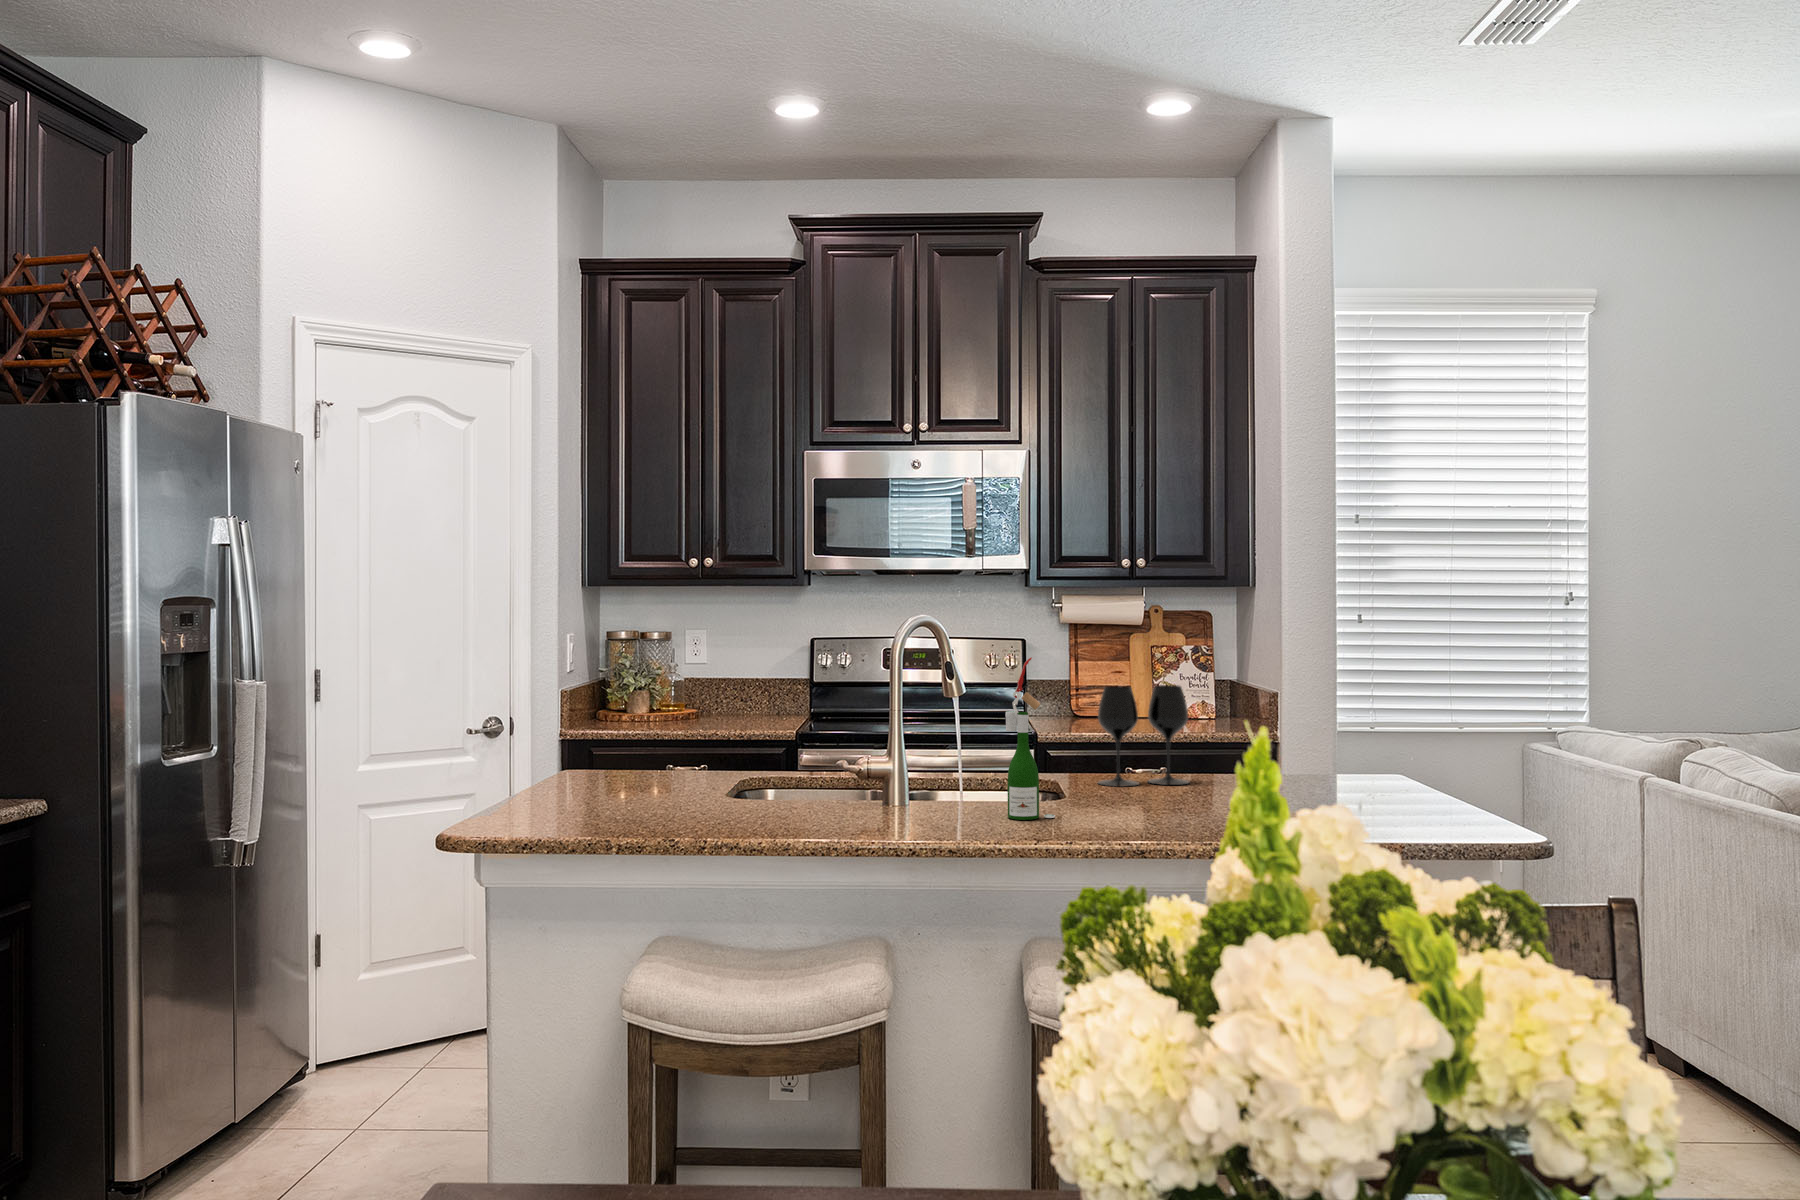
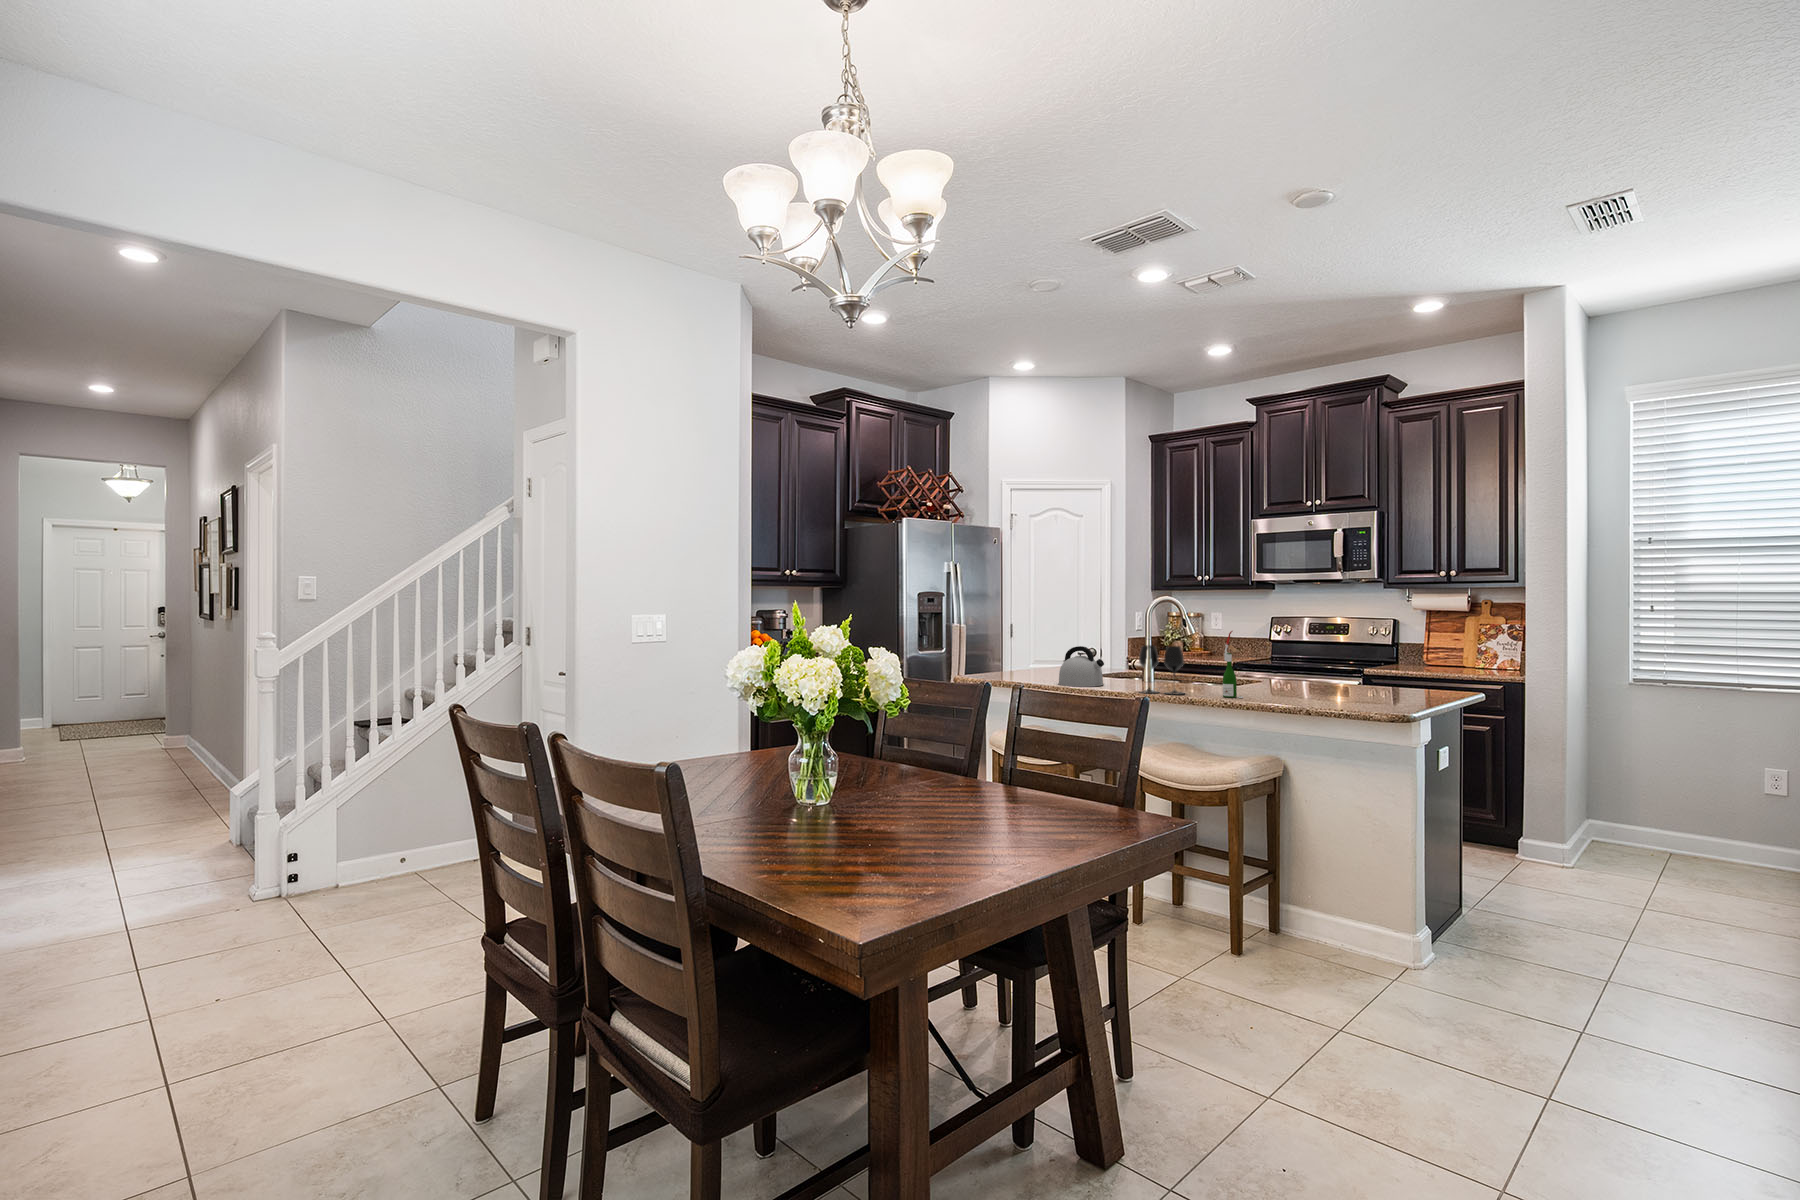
wine glass: present [1098,685,1189,787] -> present [1139,645,1184,694]
kettle: none [546,710,676,820] -> present [1058,646,1104,687]

